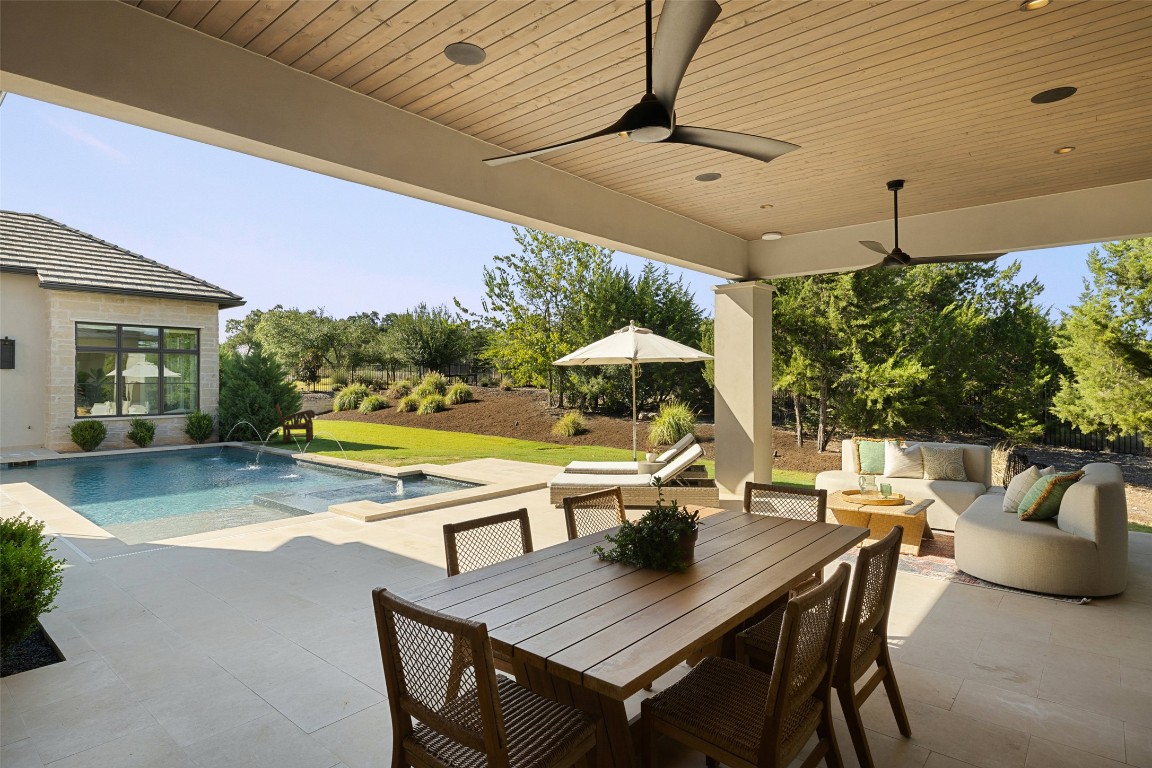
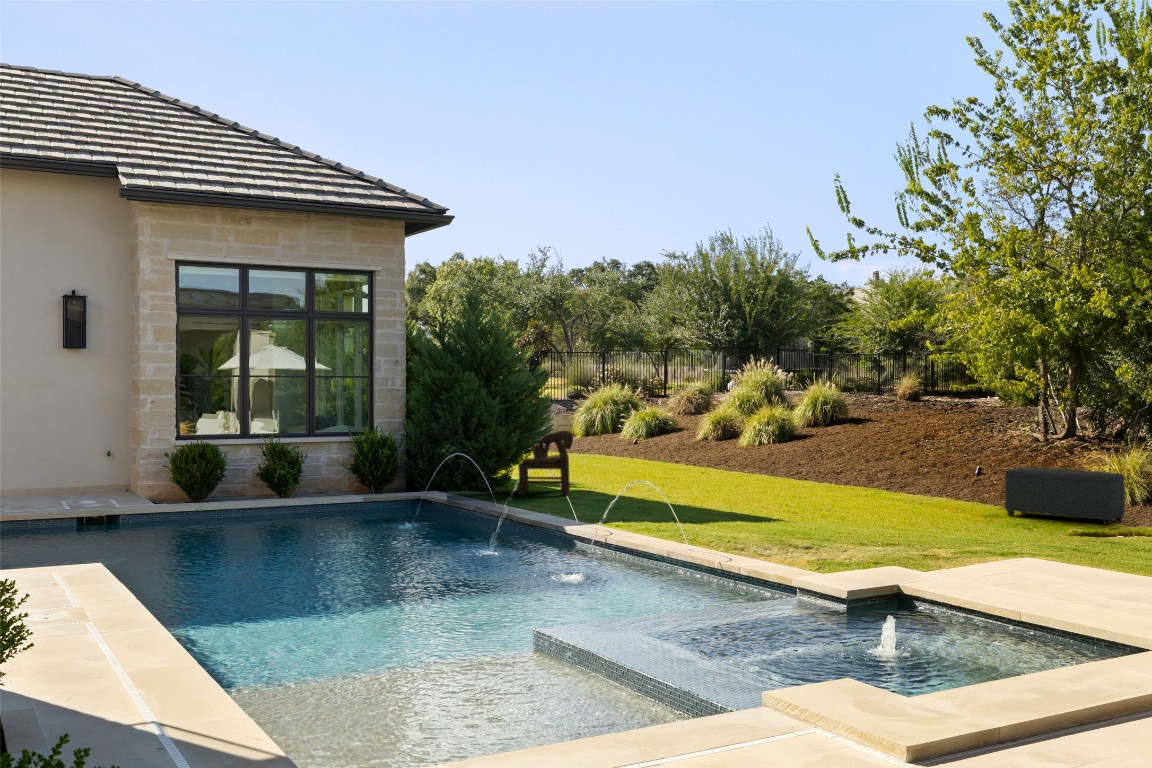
ottoman: none [506,424,551,447] -> present [1005,468,1125,525]

